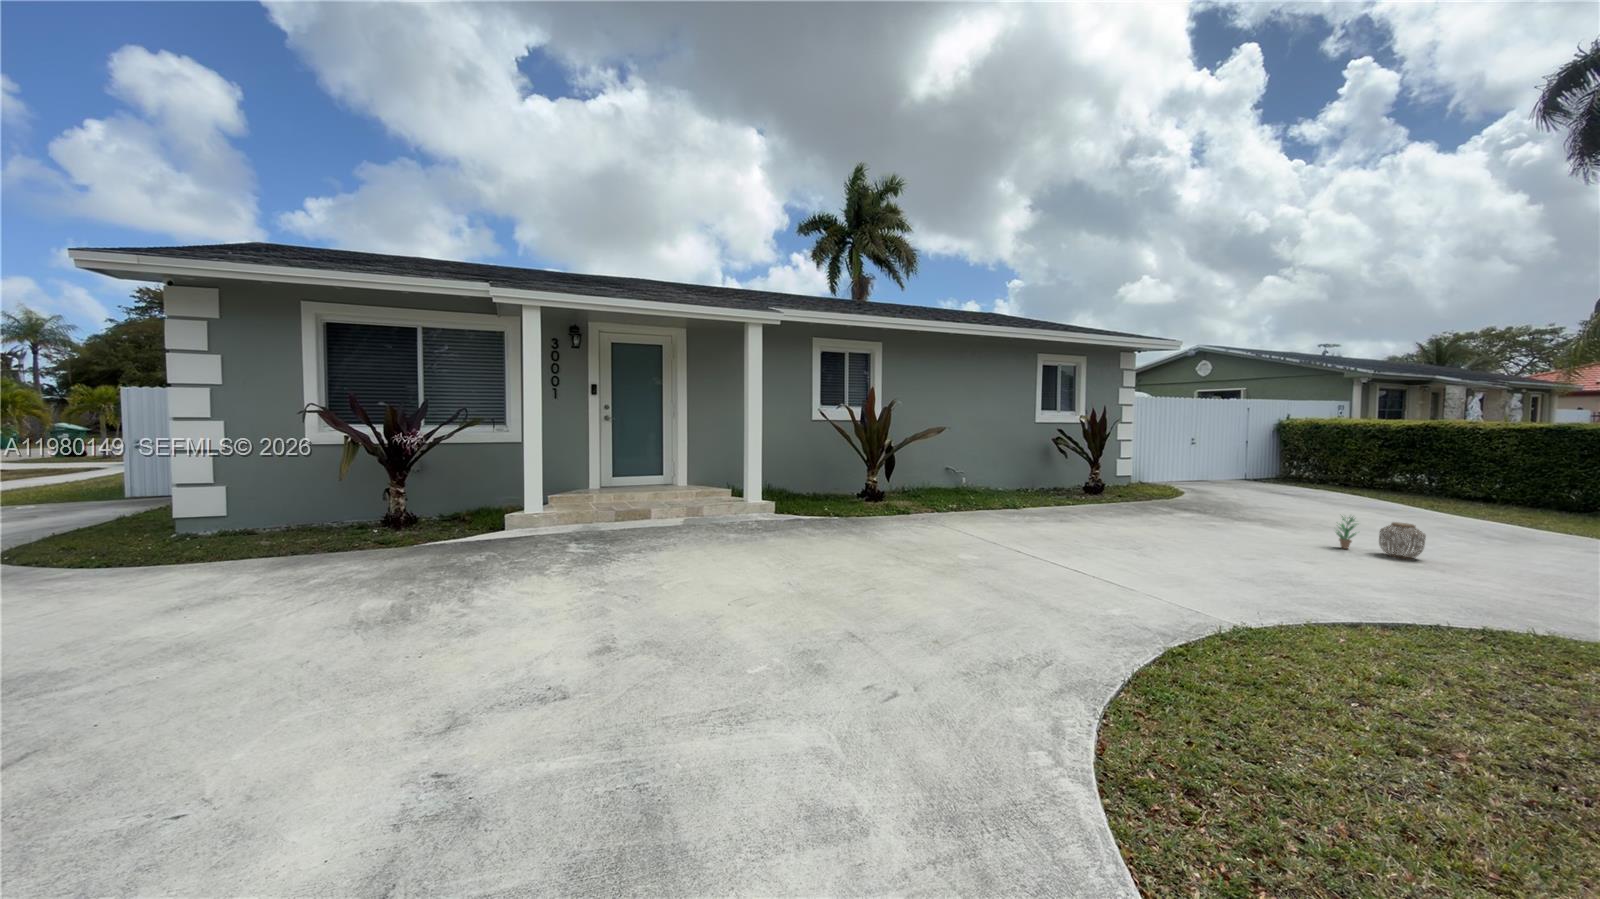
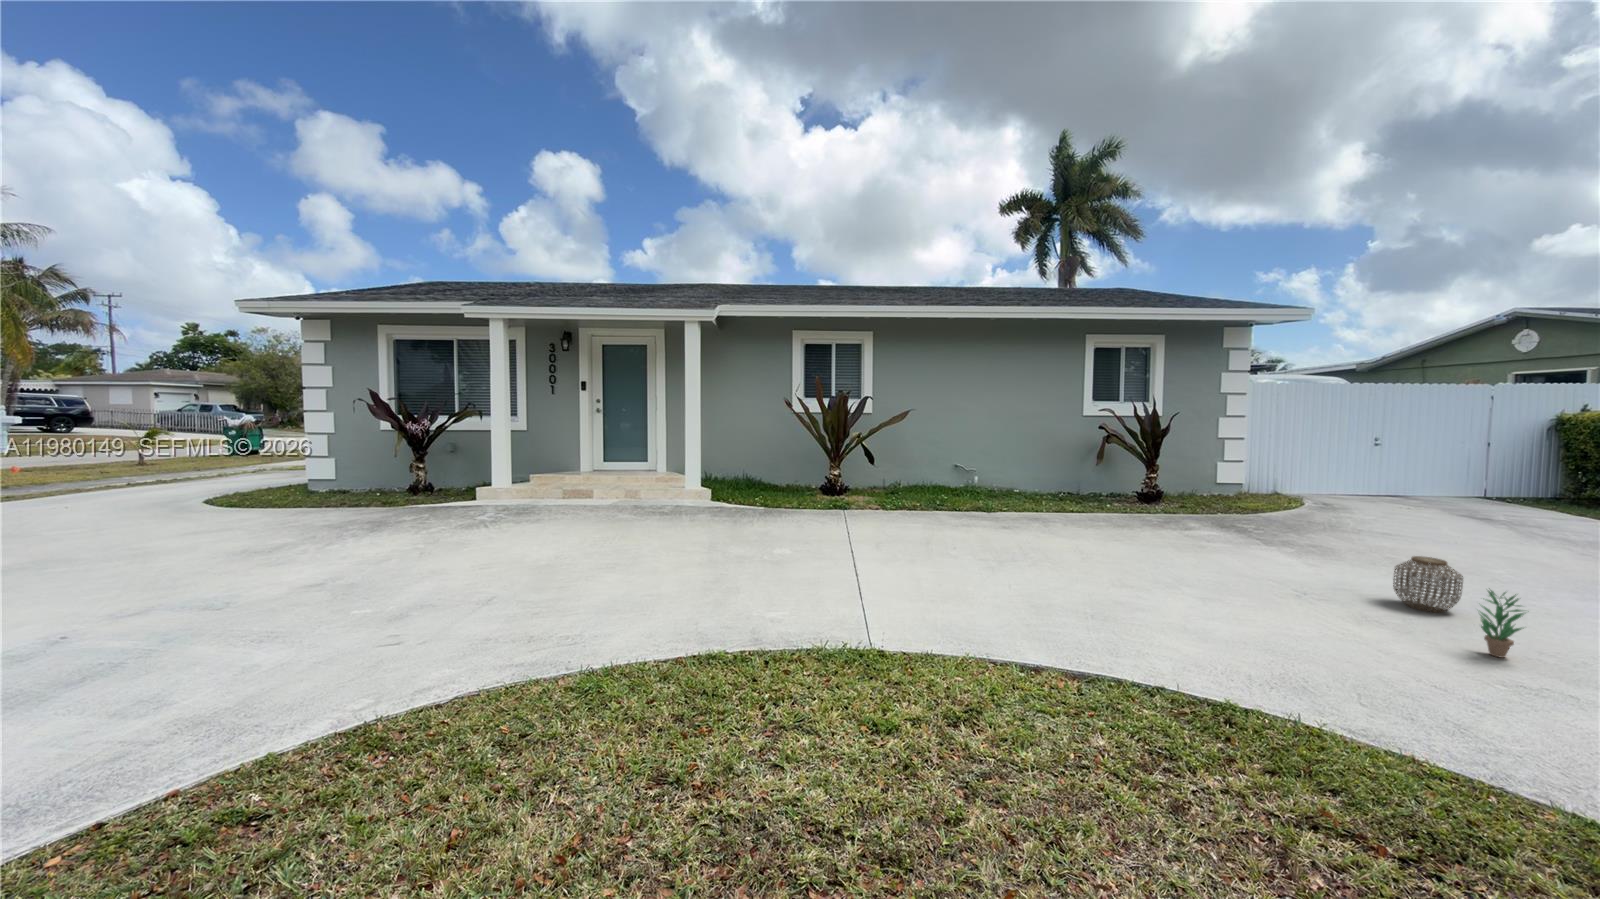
potted plant: present [1337,516,1357,549] -> present [1480,590,1524,658]

